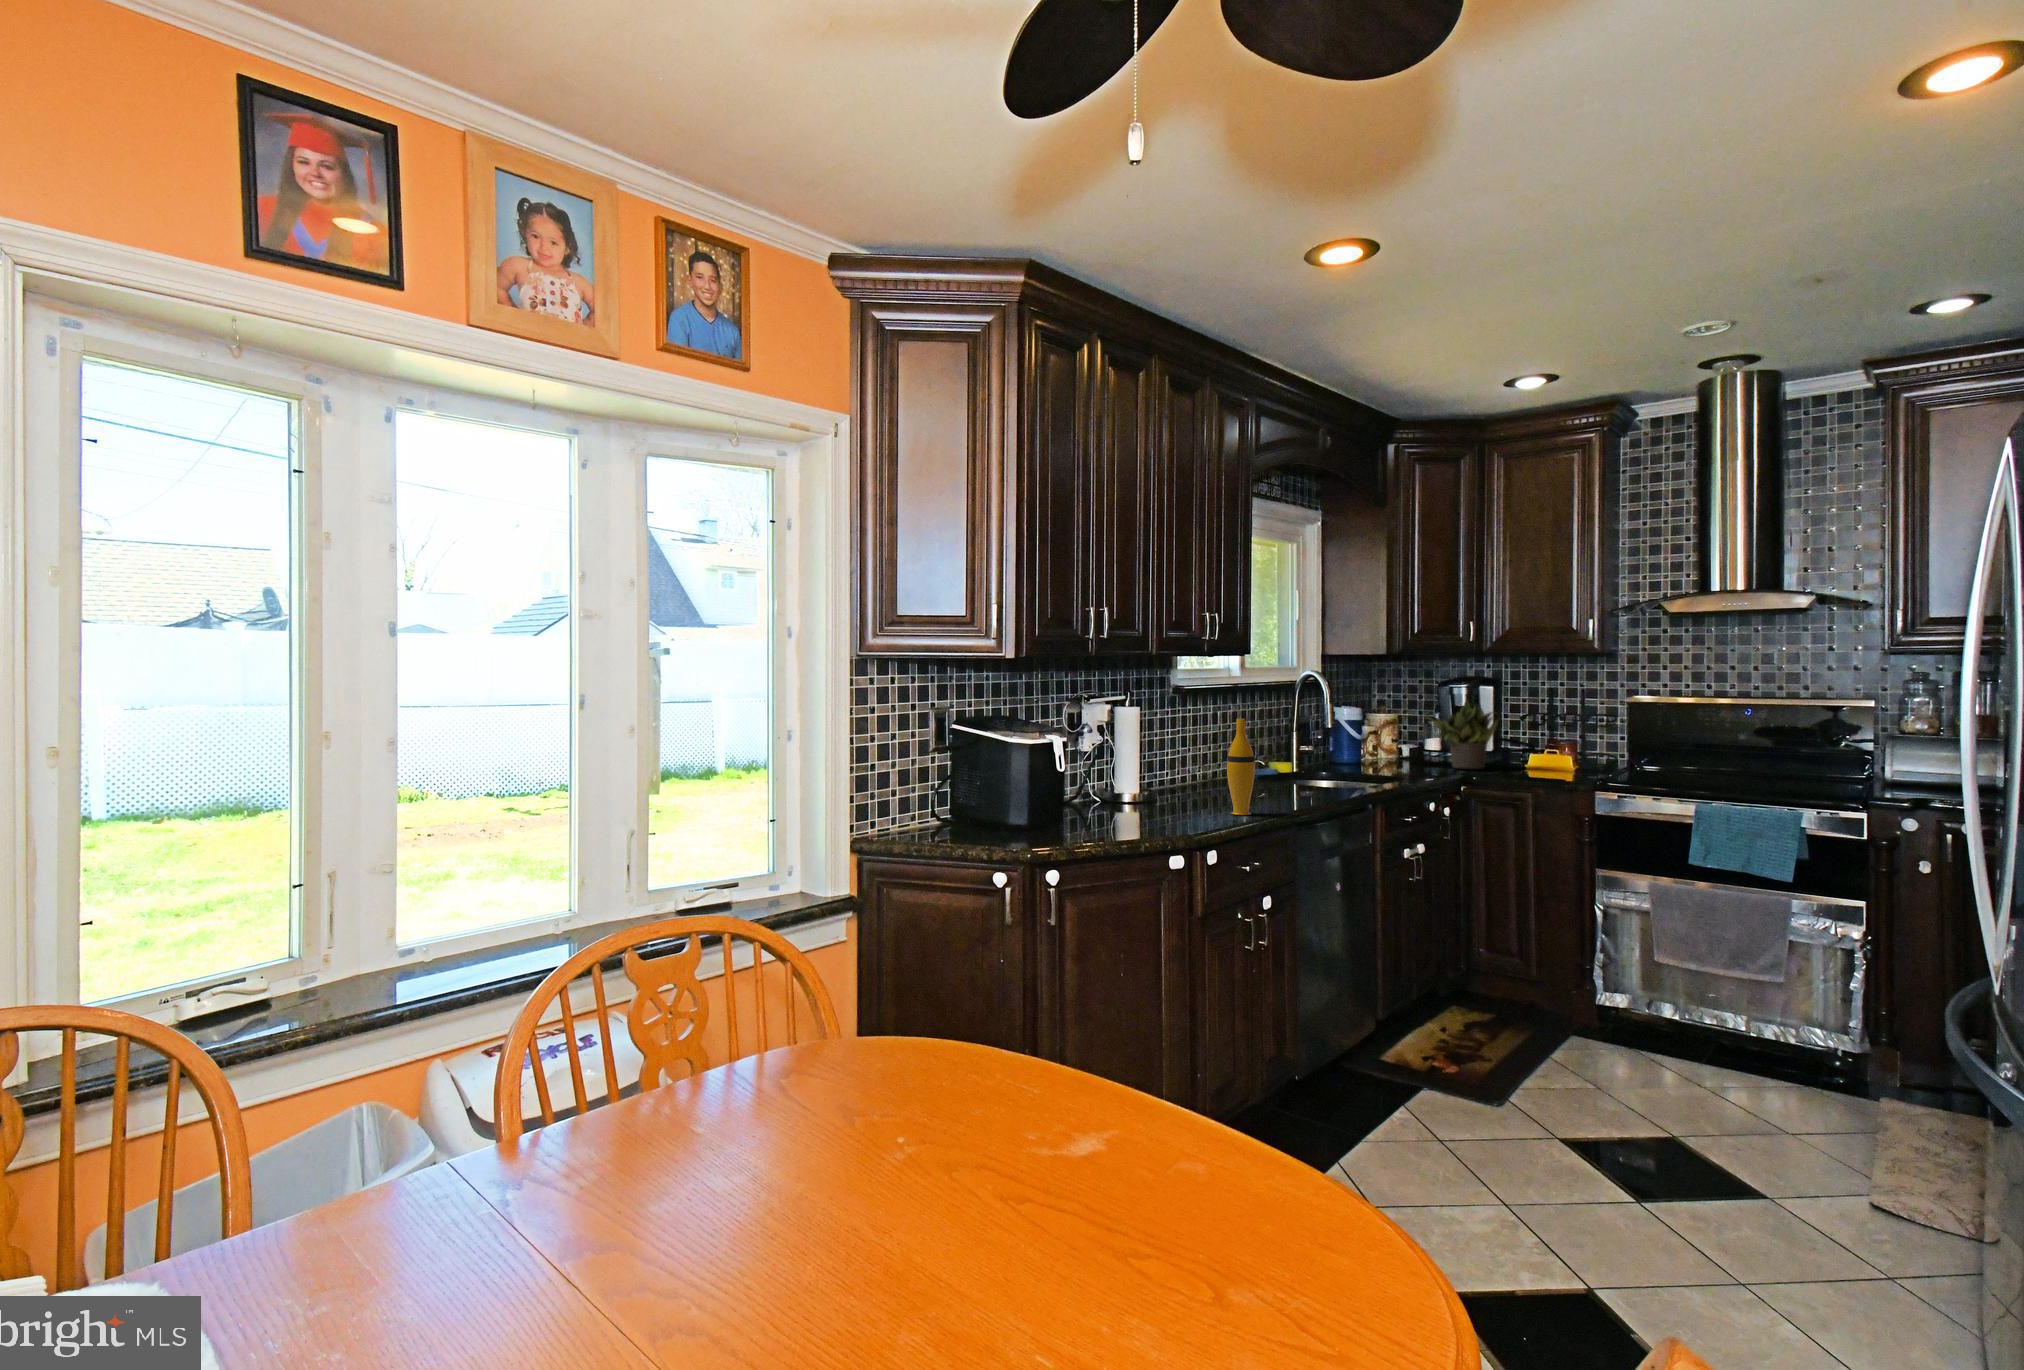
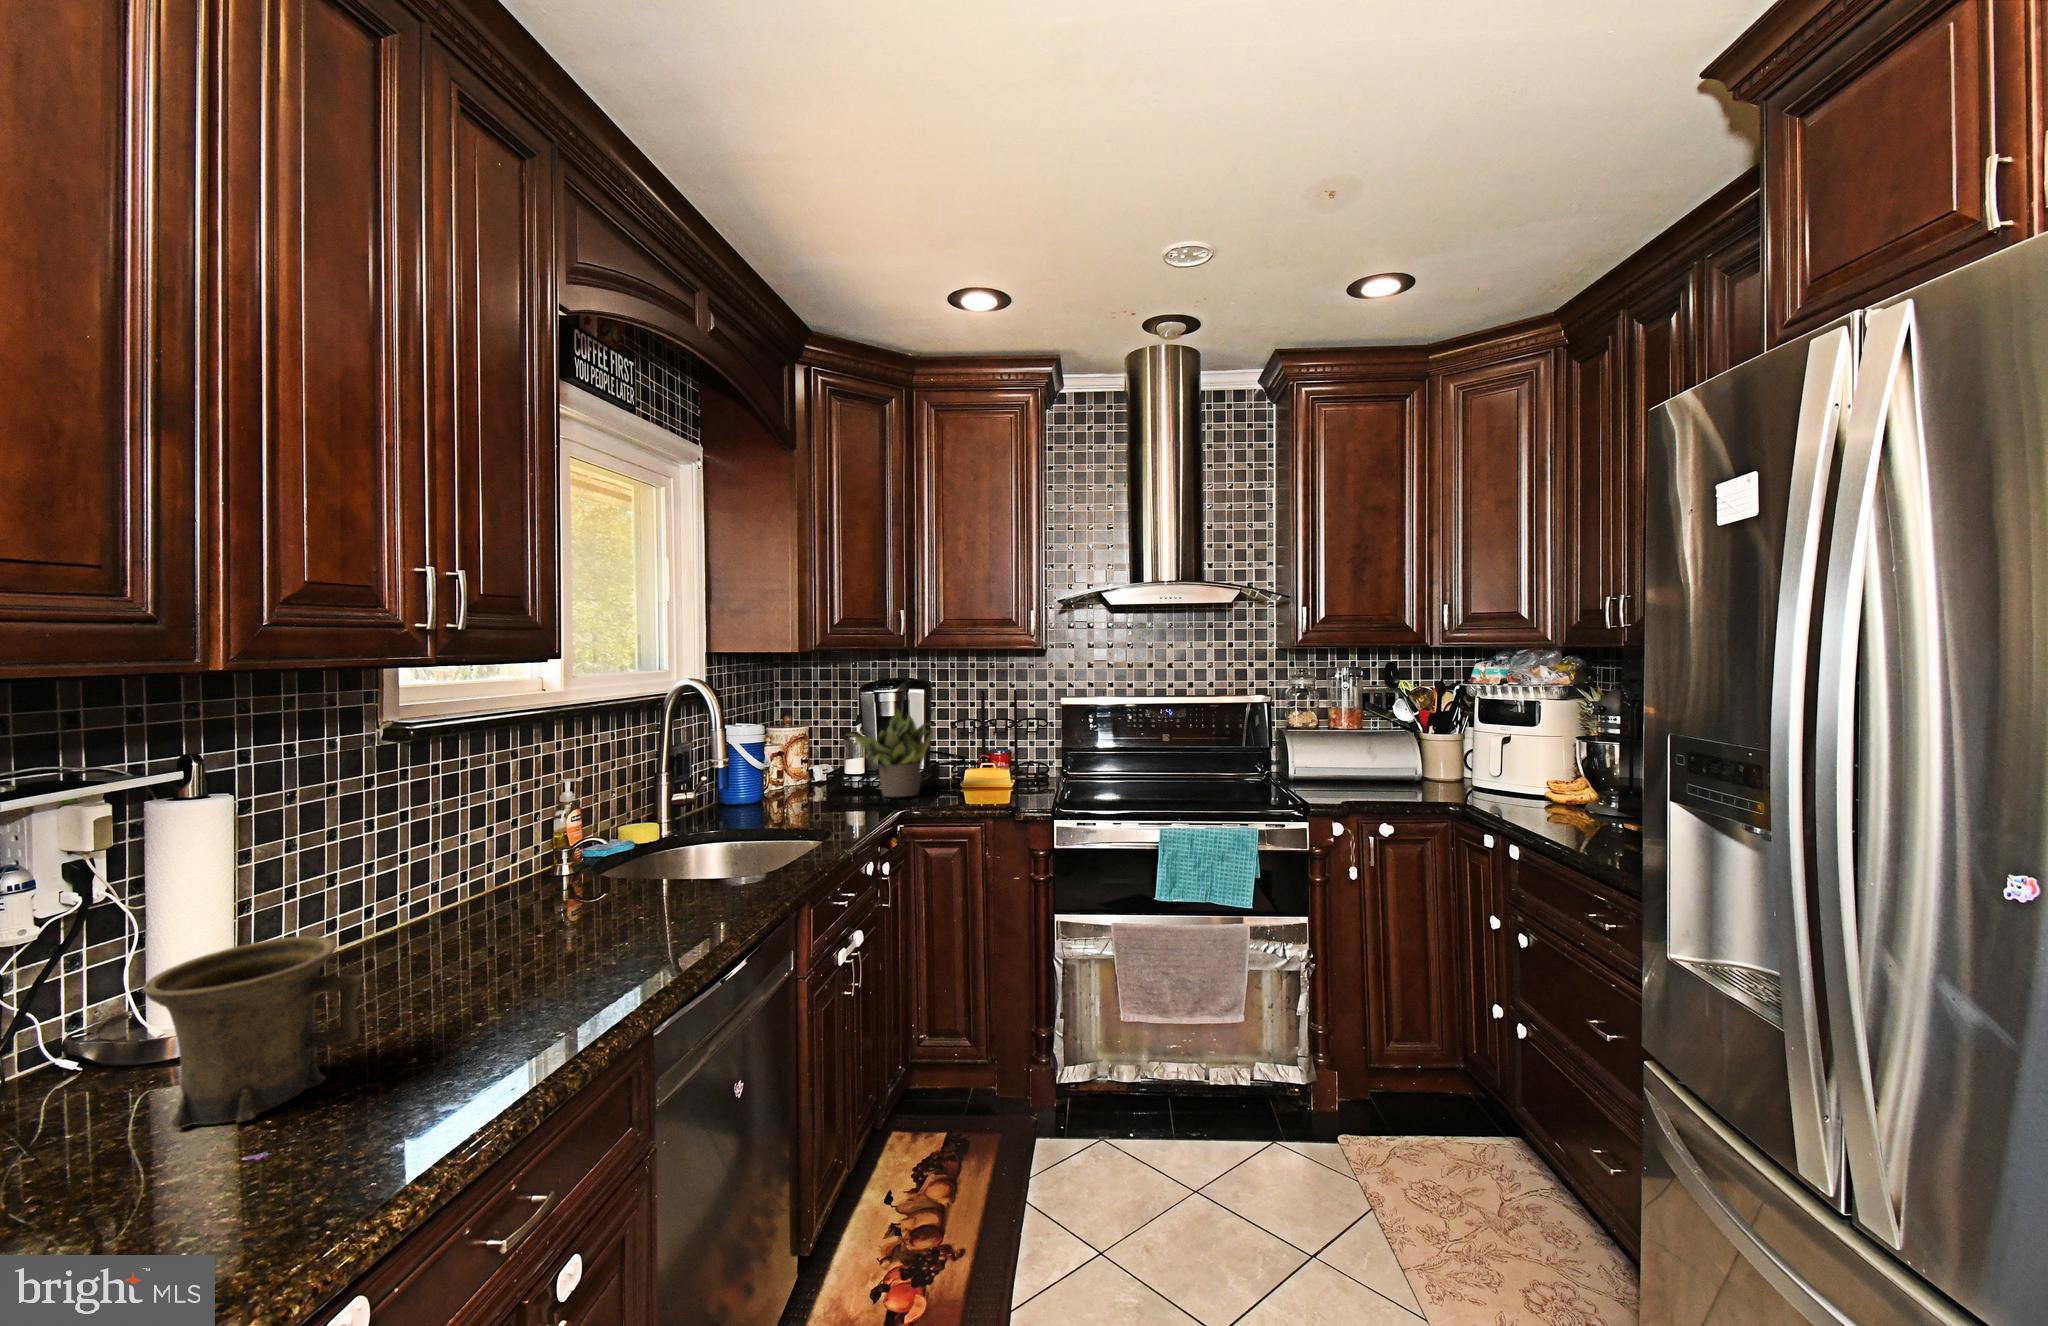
vase: present [1227,719,1255,815] -> none [392,841,487,1118]
mug: none [1153,756,1209,809] -> present [144,936,362,1128]

